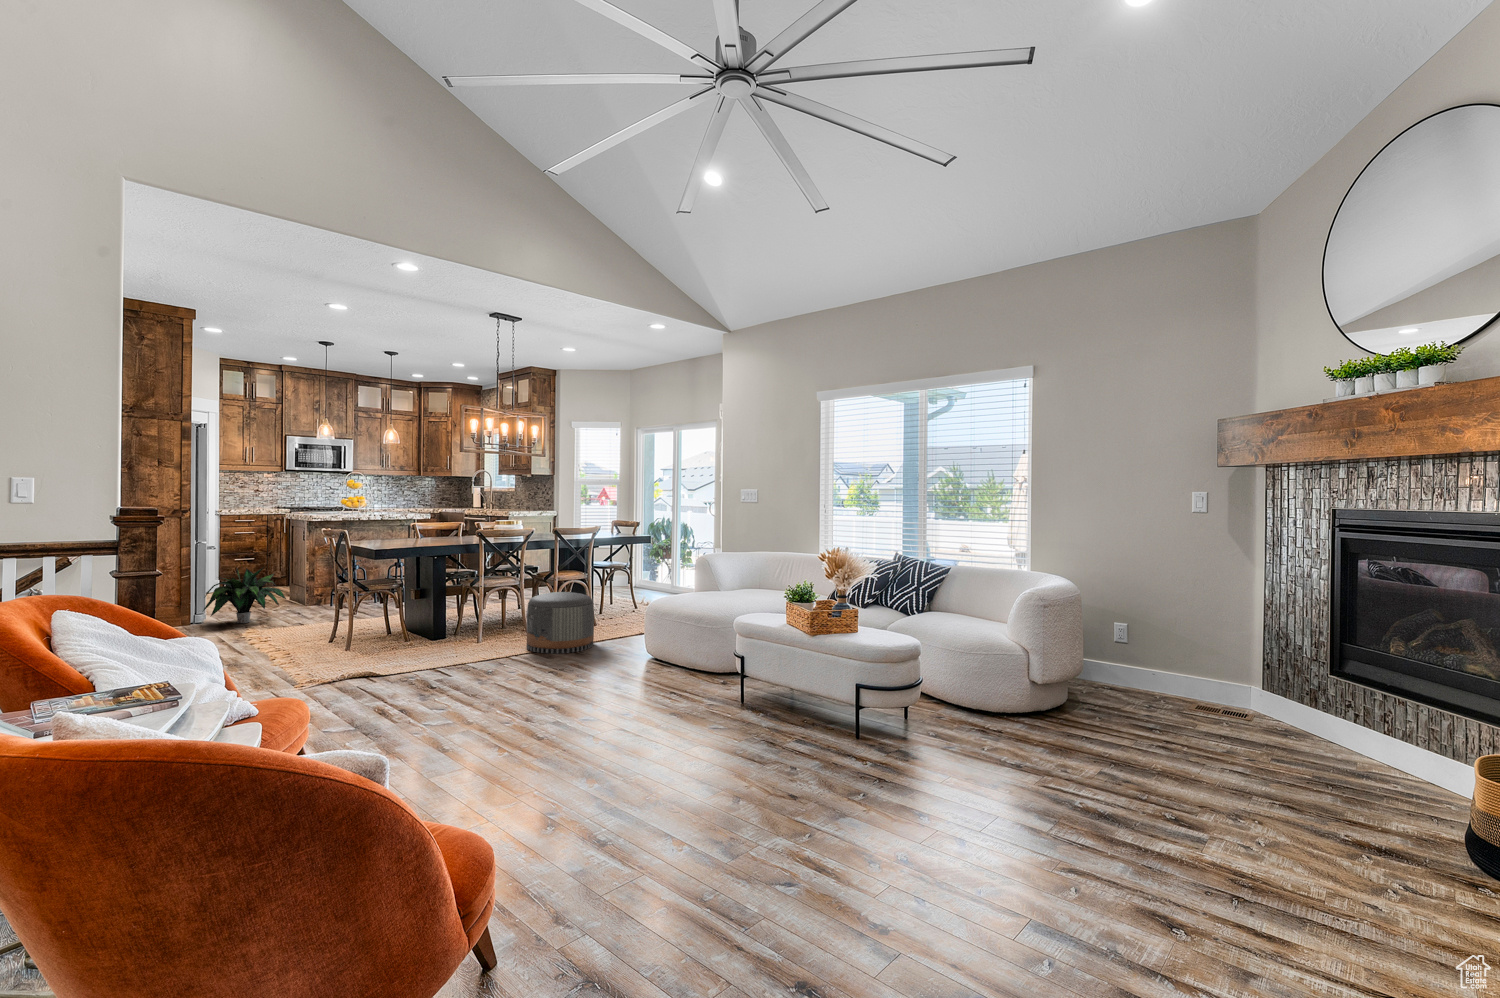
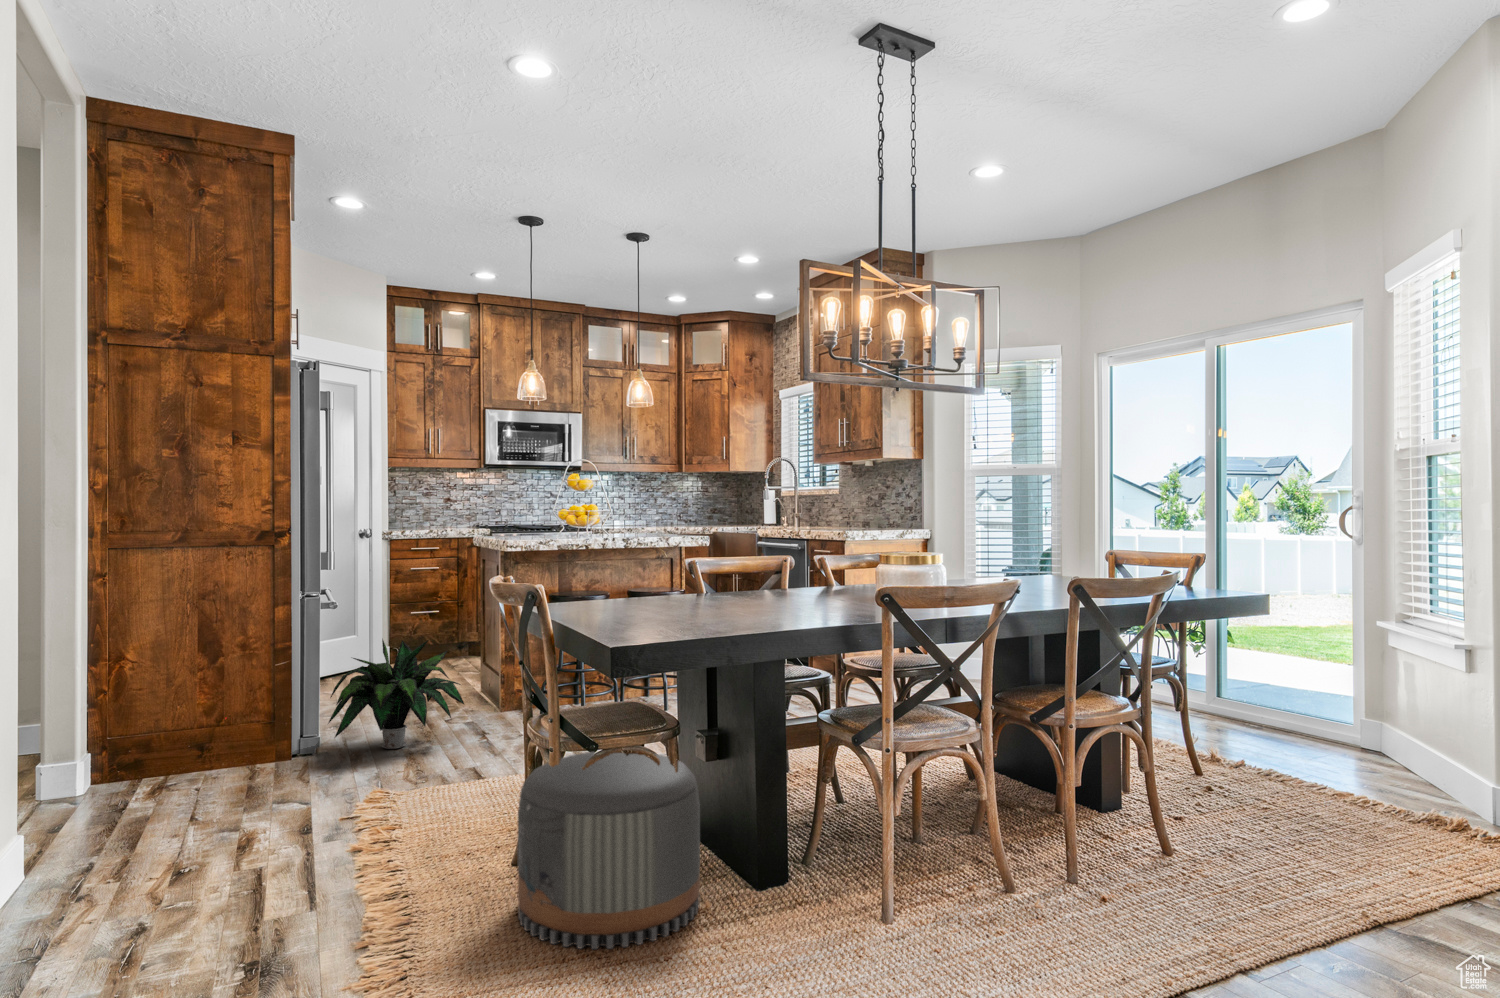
pouf: present [527,592,594,654] -> present [518,752,700,949]

